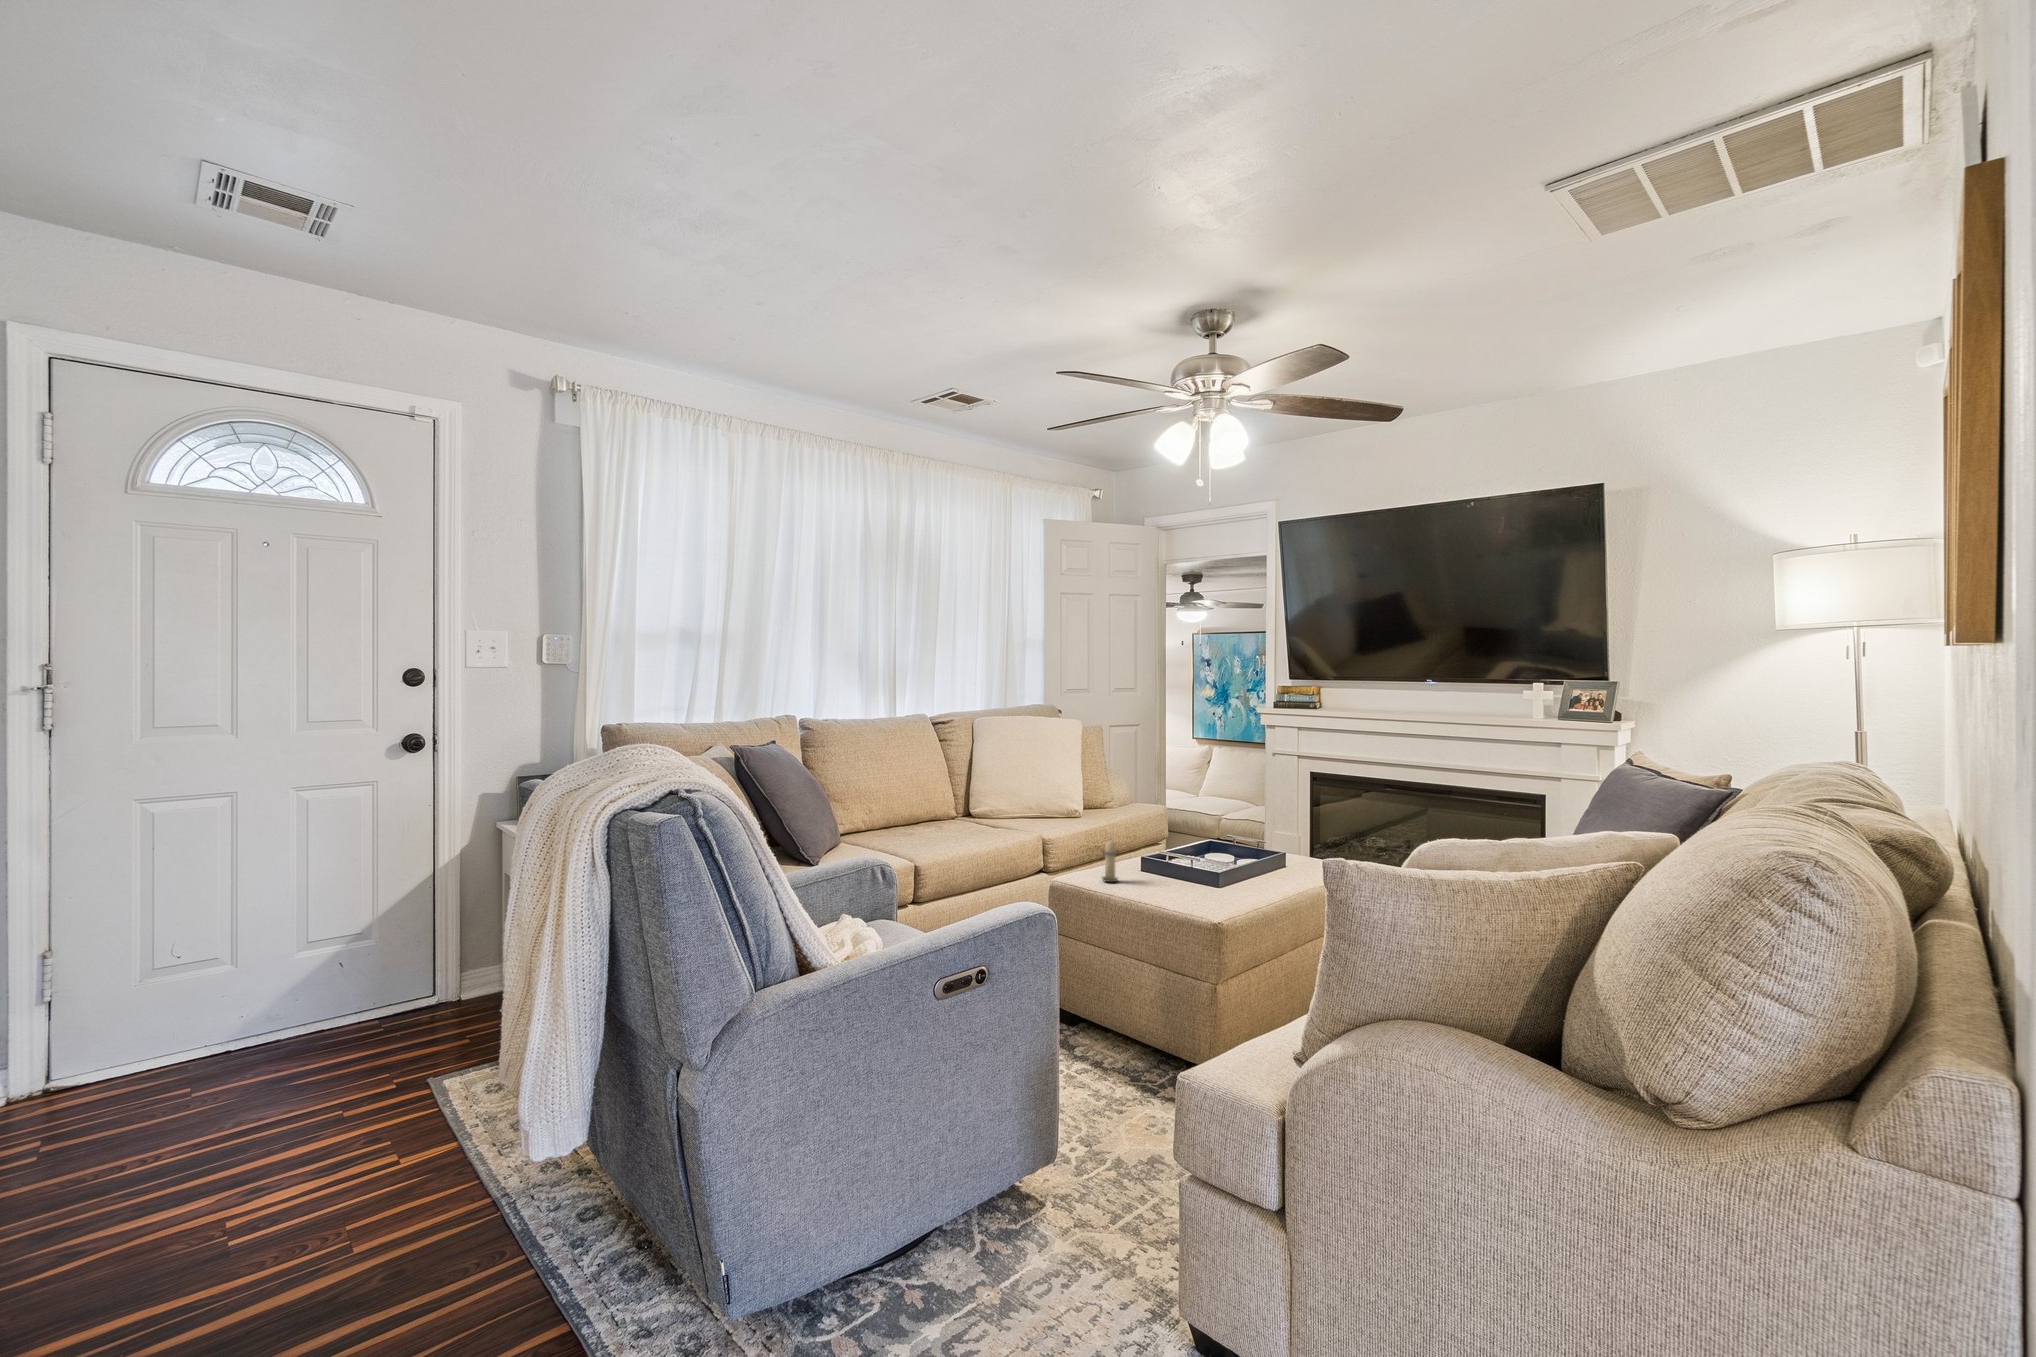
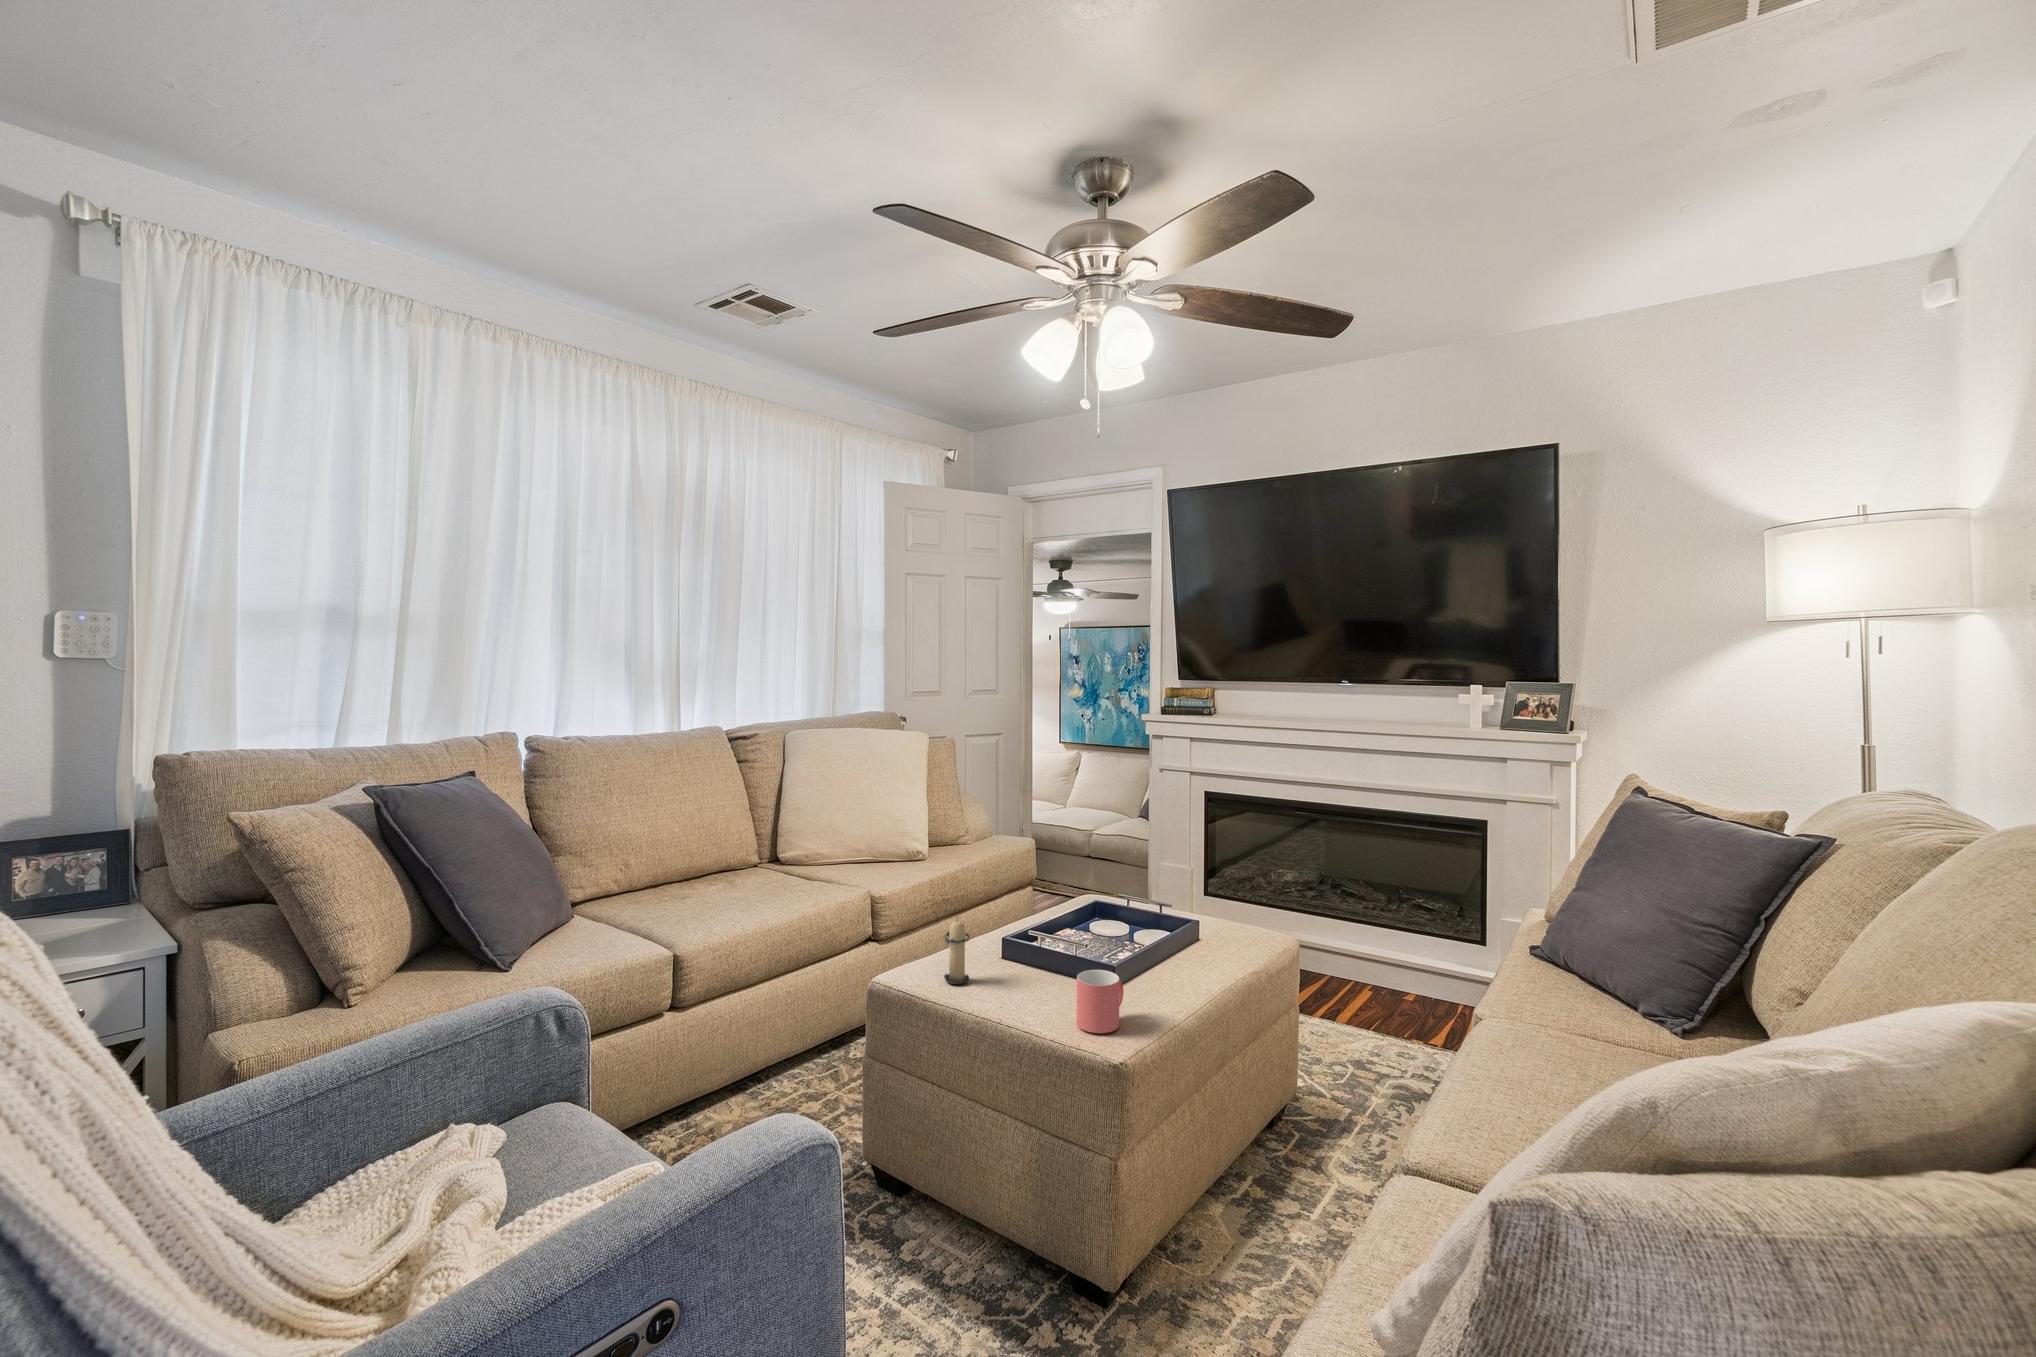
mug: none [1190,870,1221,908] -> present [1077,970,1123,1033]

